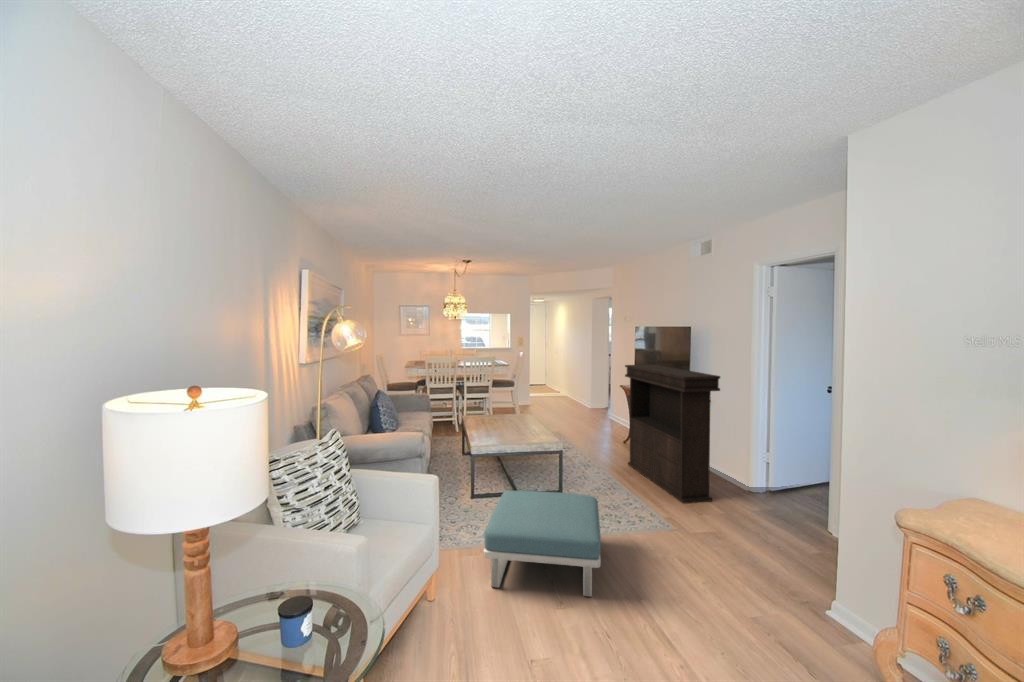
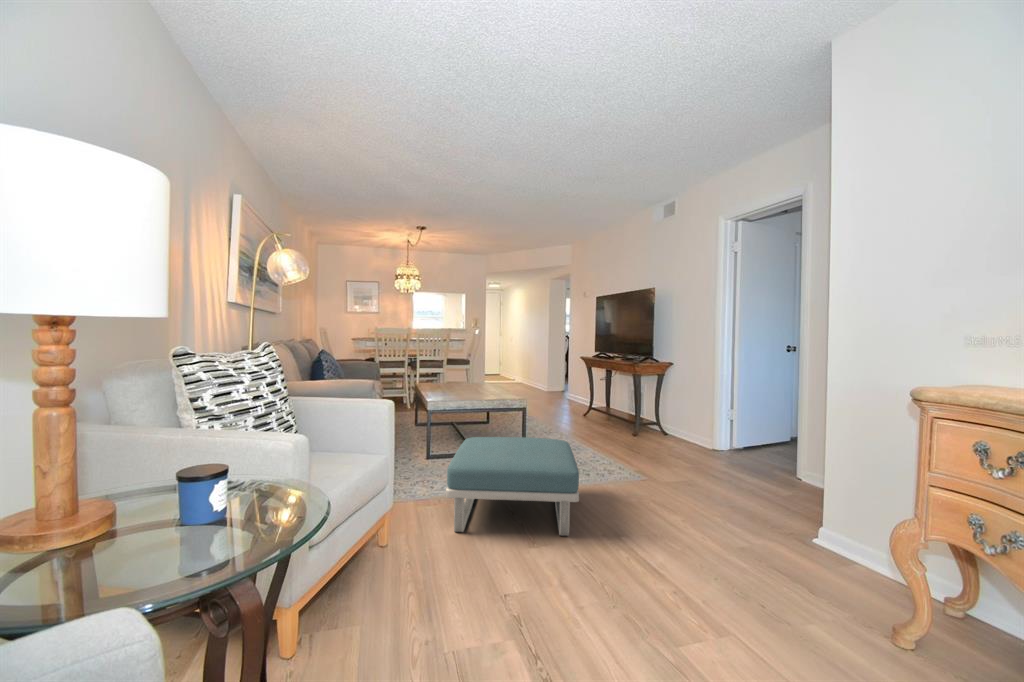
console table: present [625,364,720,504] -> none [589,326,691,461]

